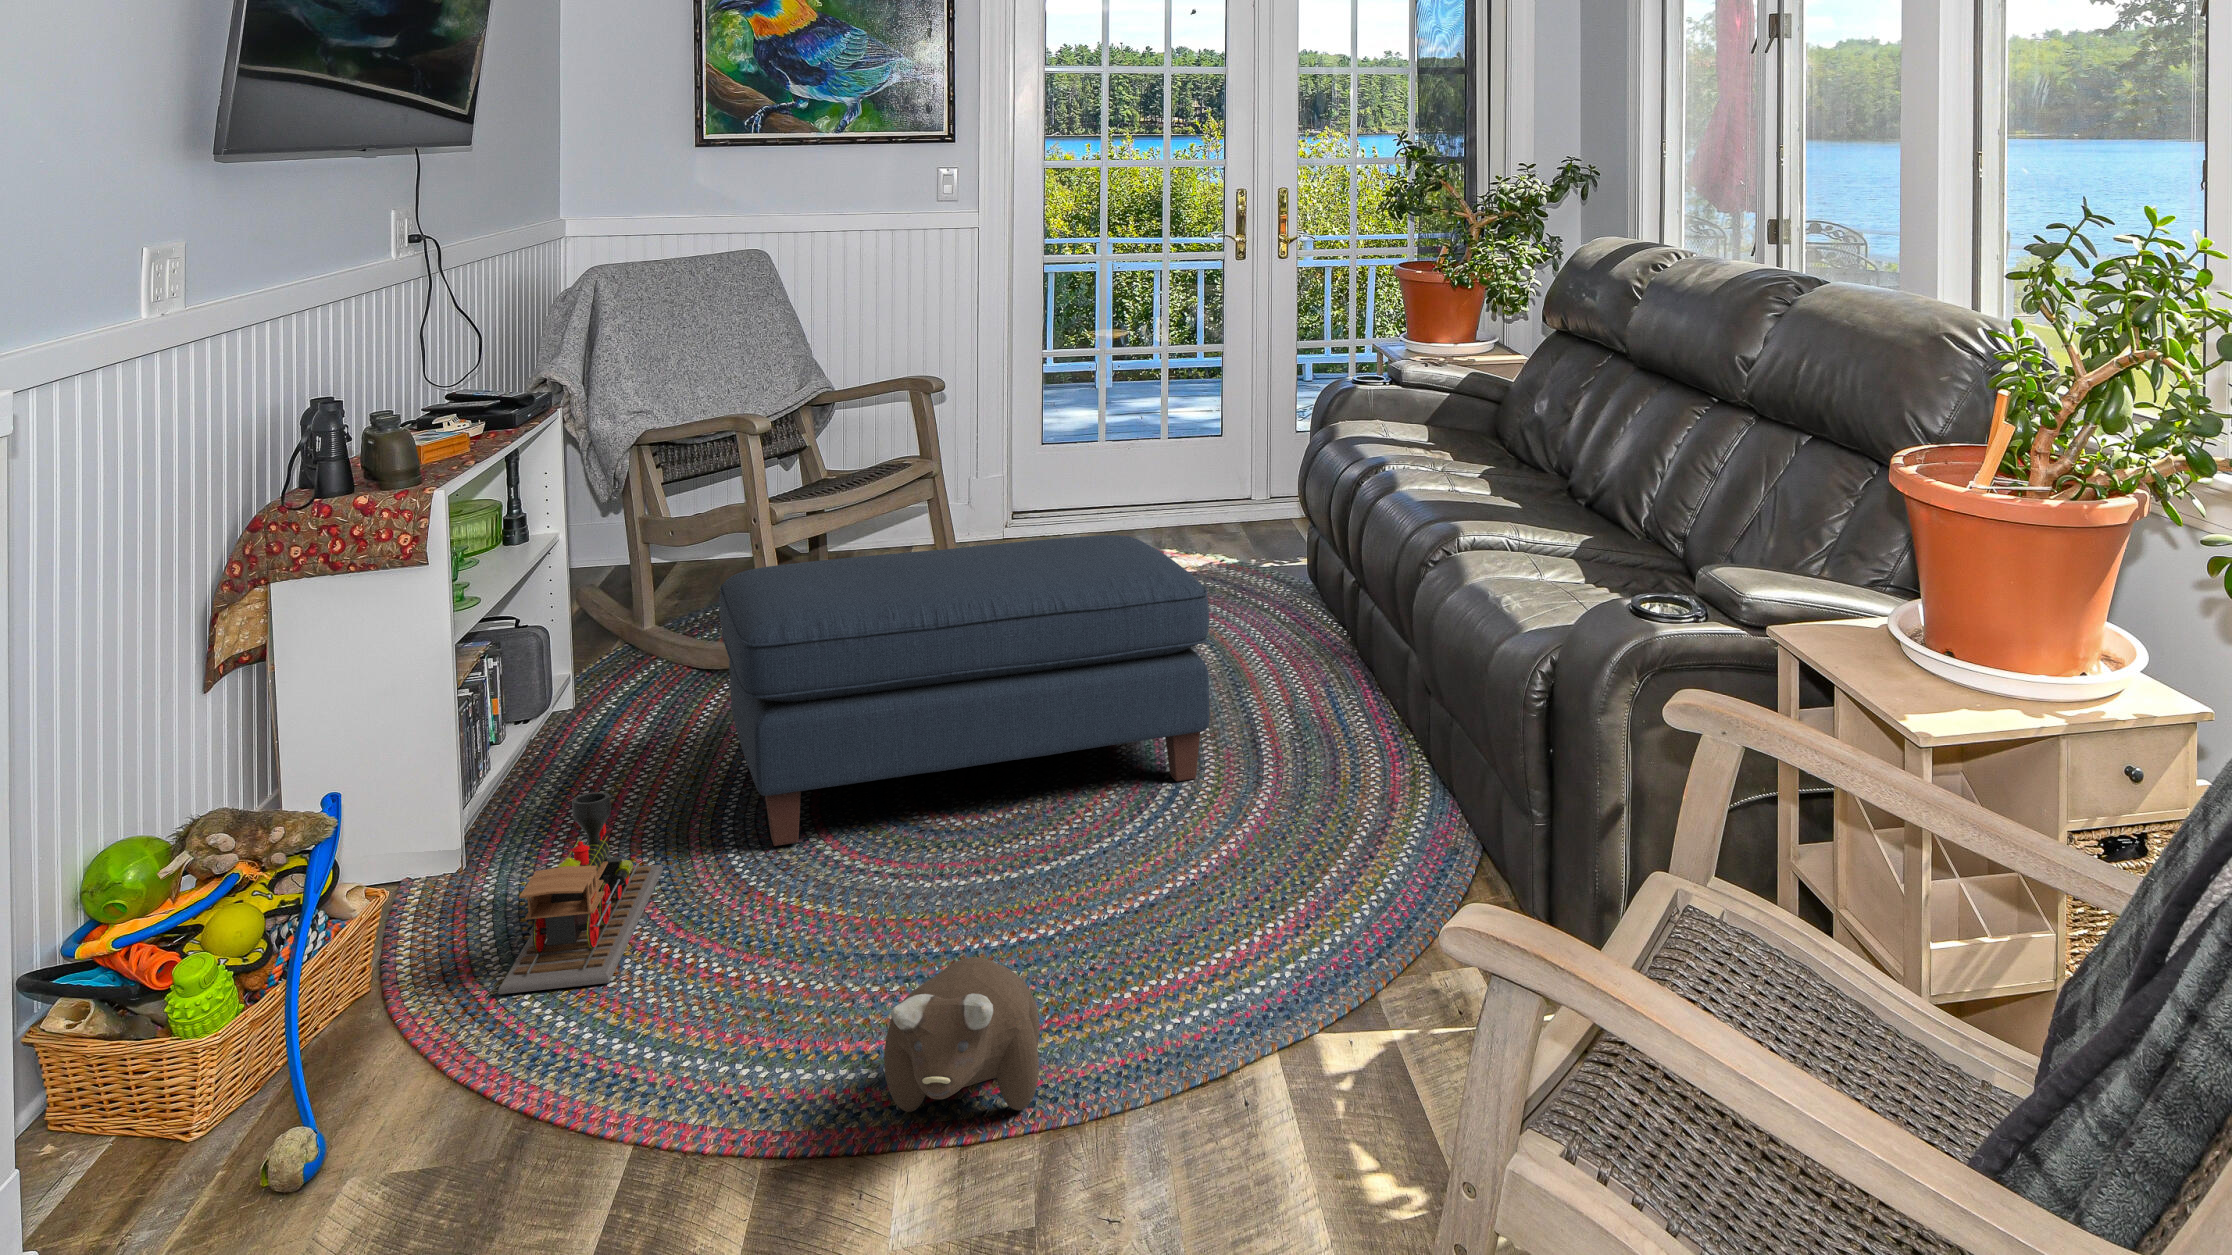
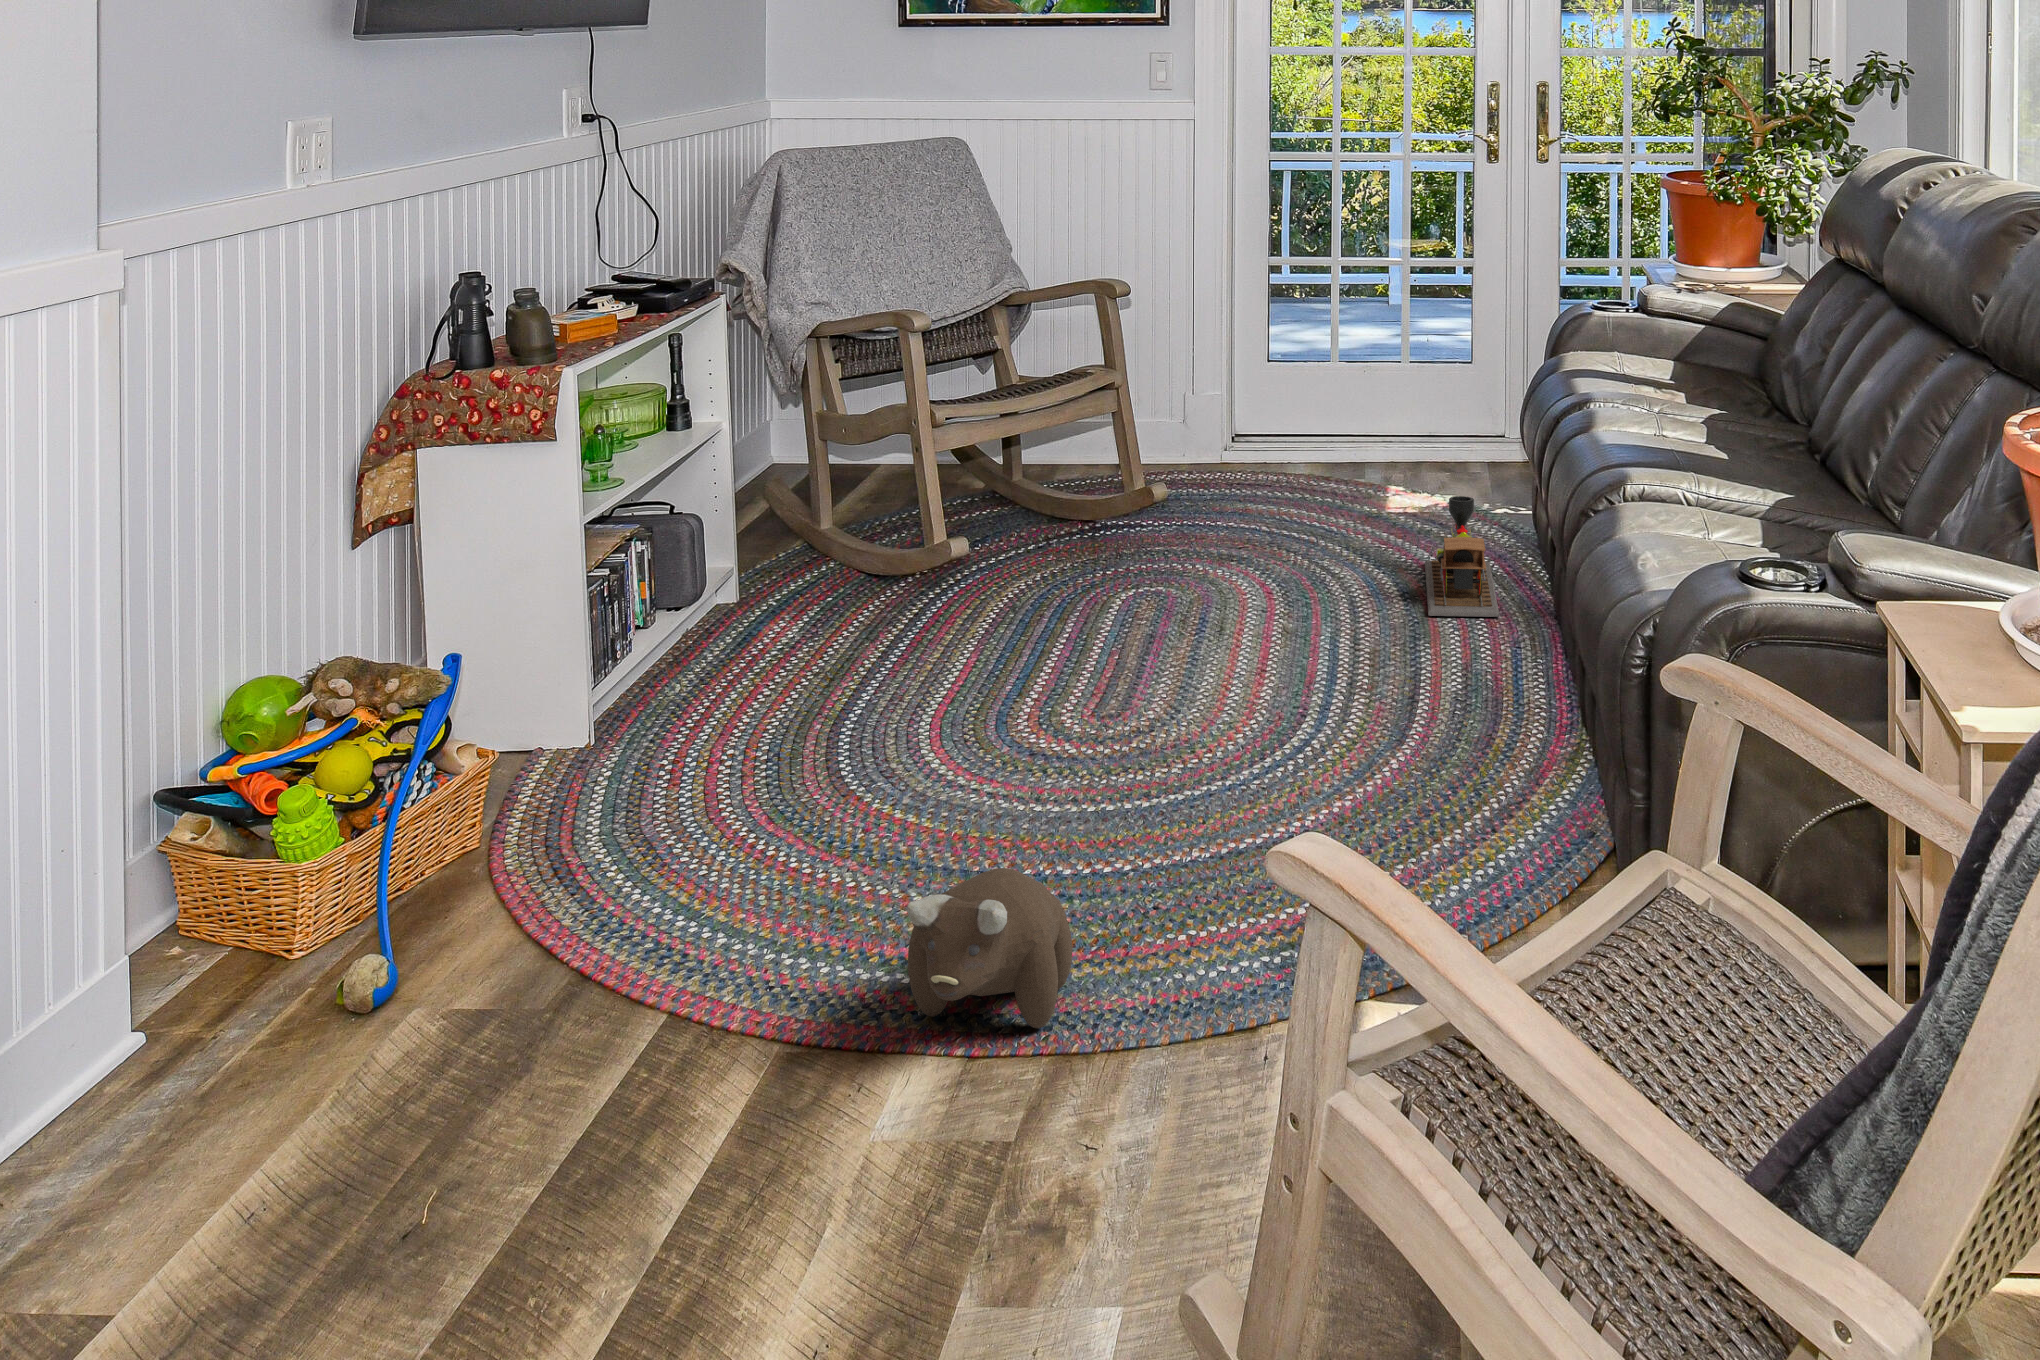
ottoman: present [719,535,1210,846] -> none [853,459,1353,757]
toy train: present [498,792,663,994] -> present [1425,496,1499,617]

